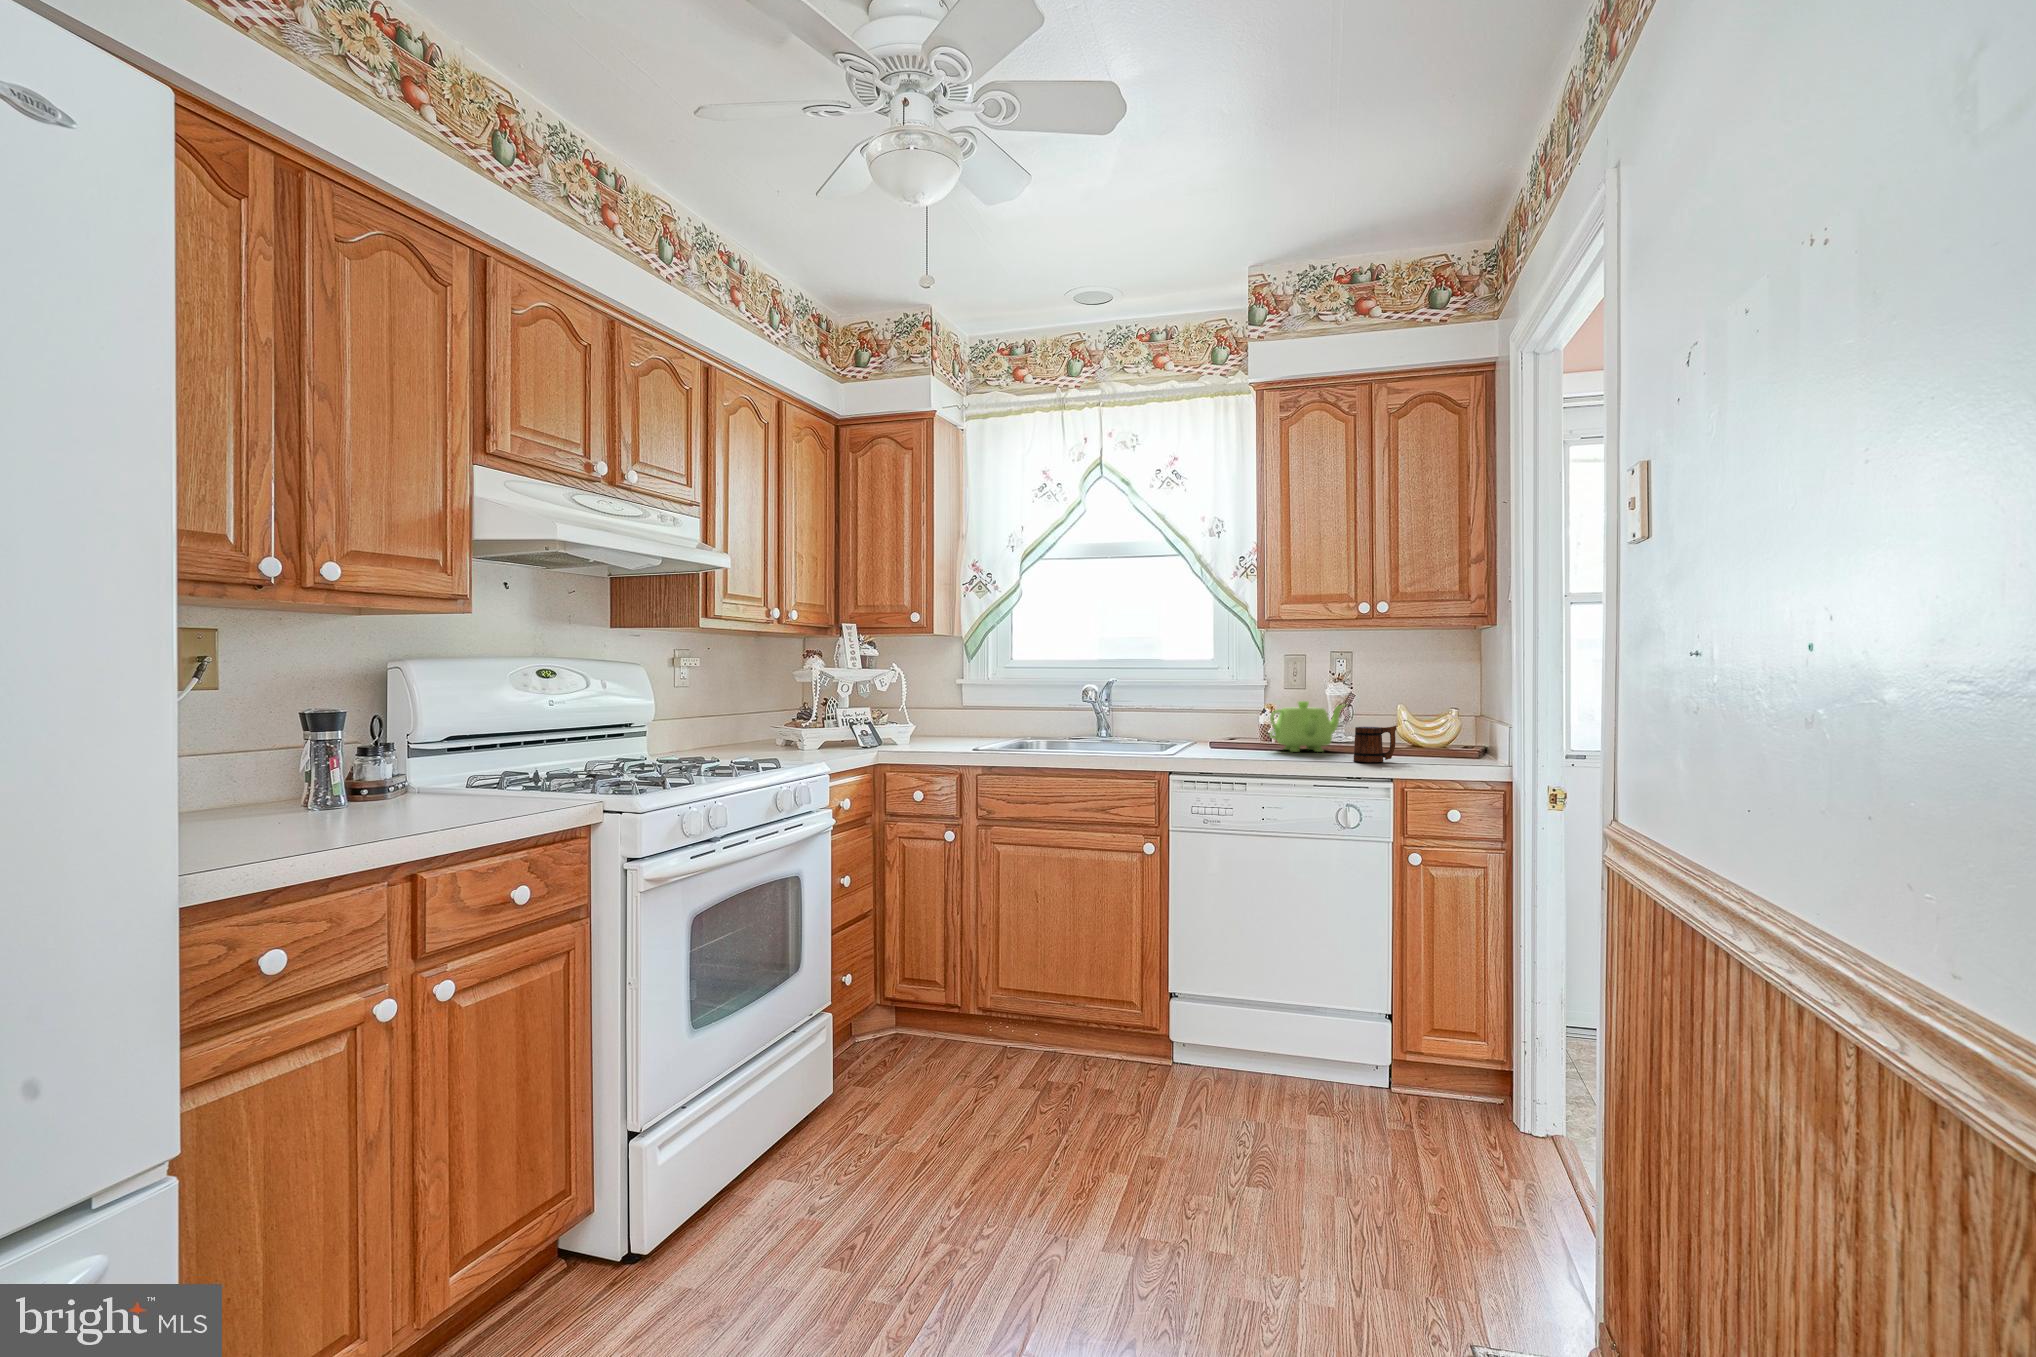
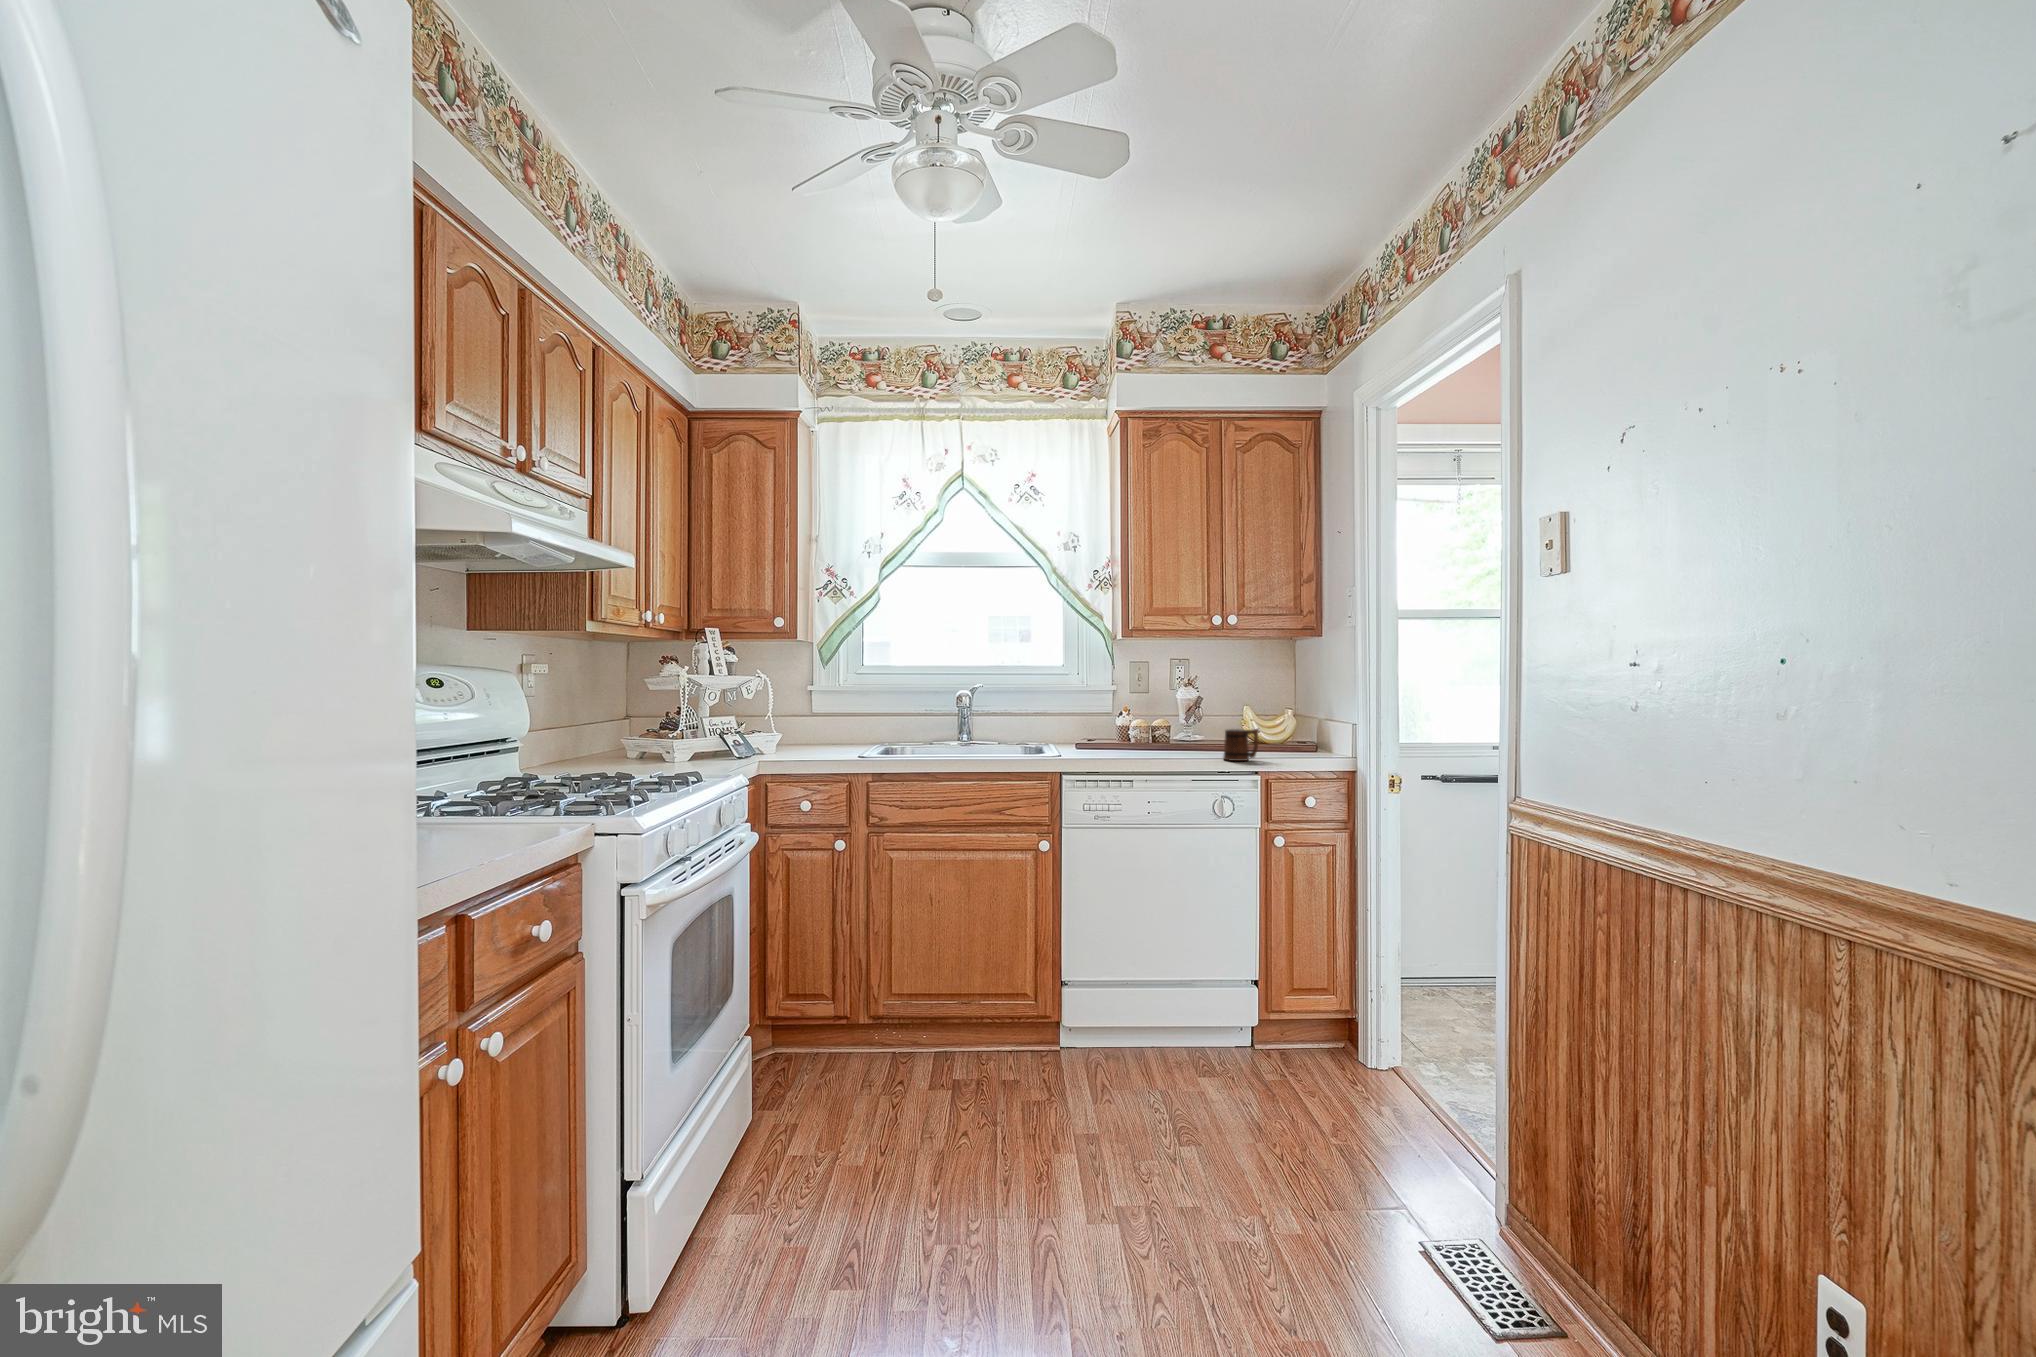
teapot: present [1270,701,1345,752] -> none [1139,707,1203,753]

